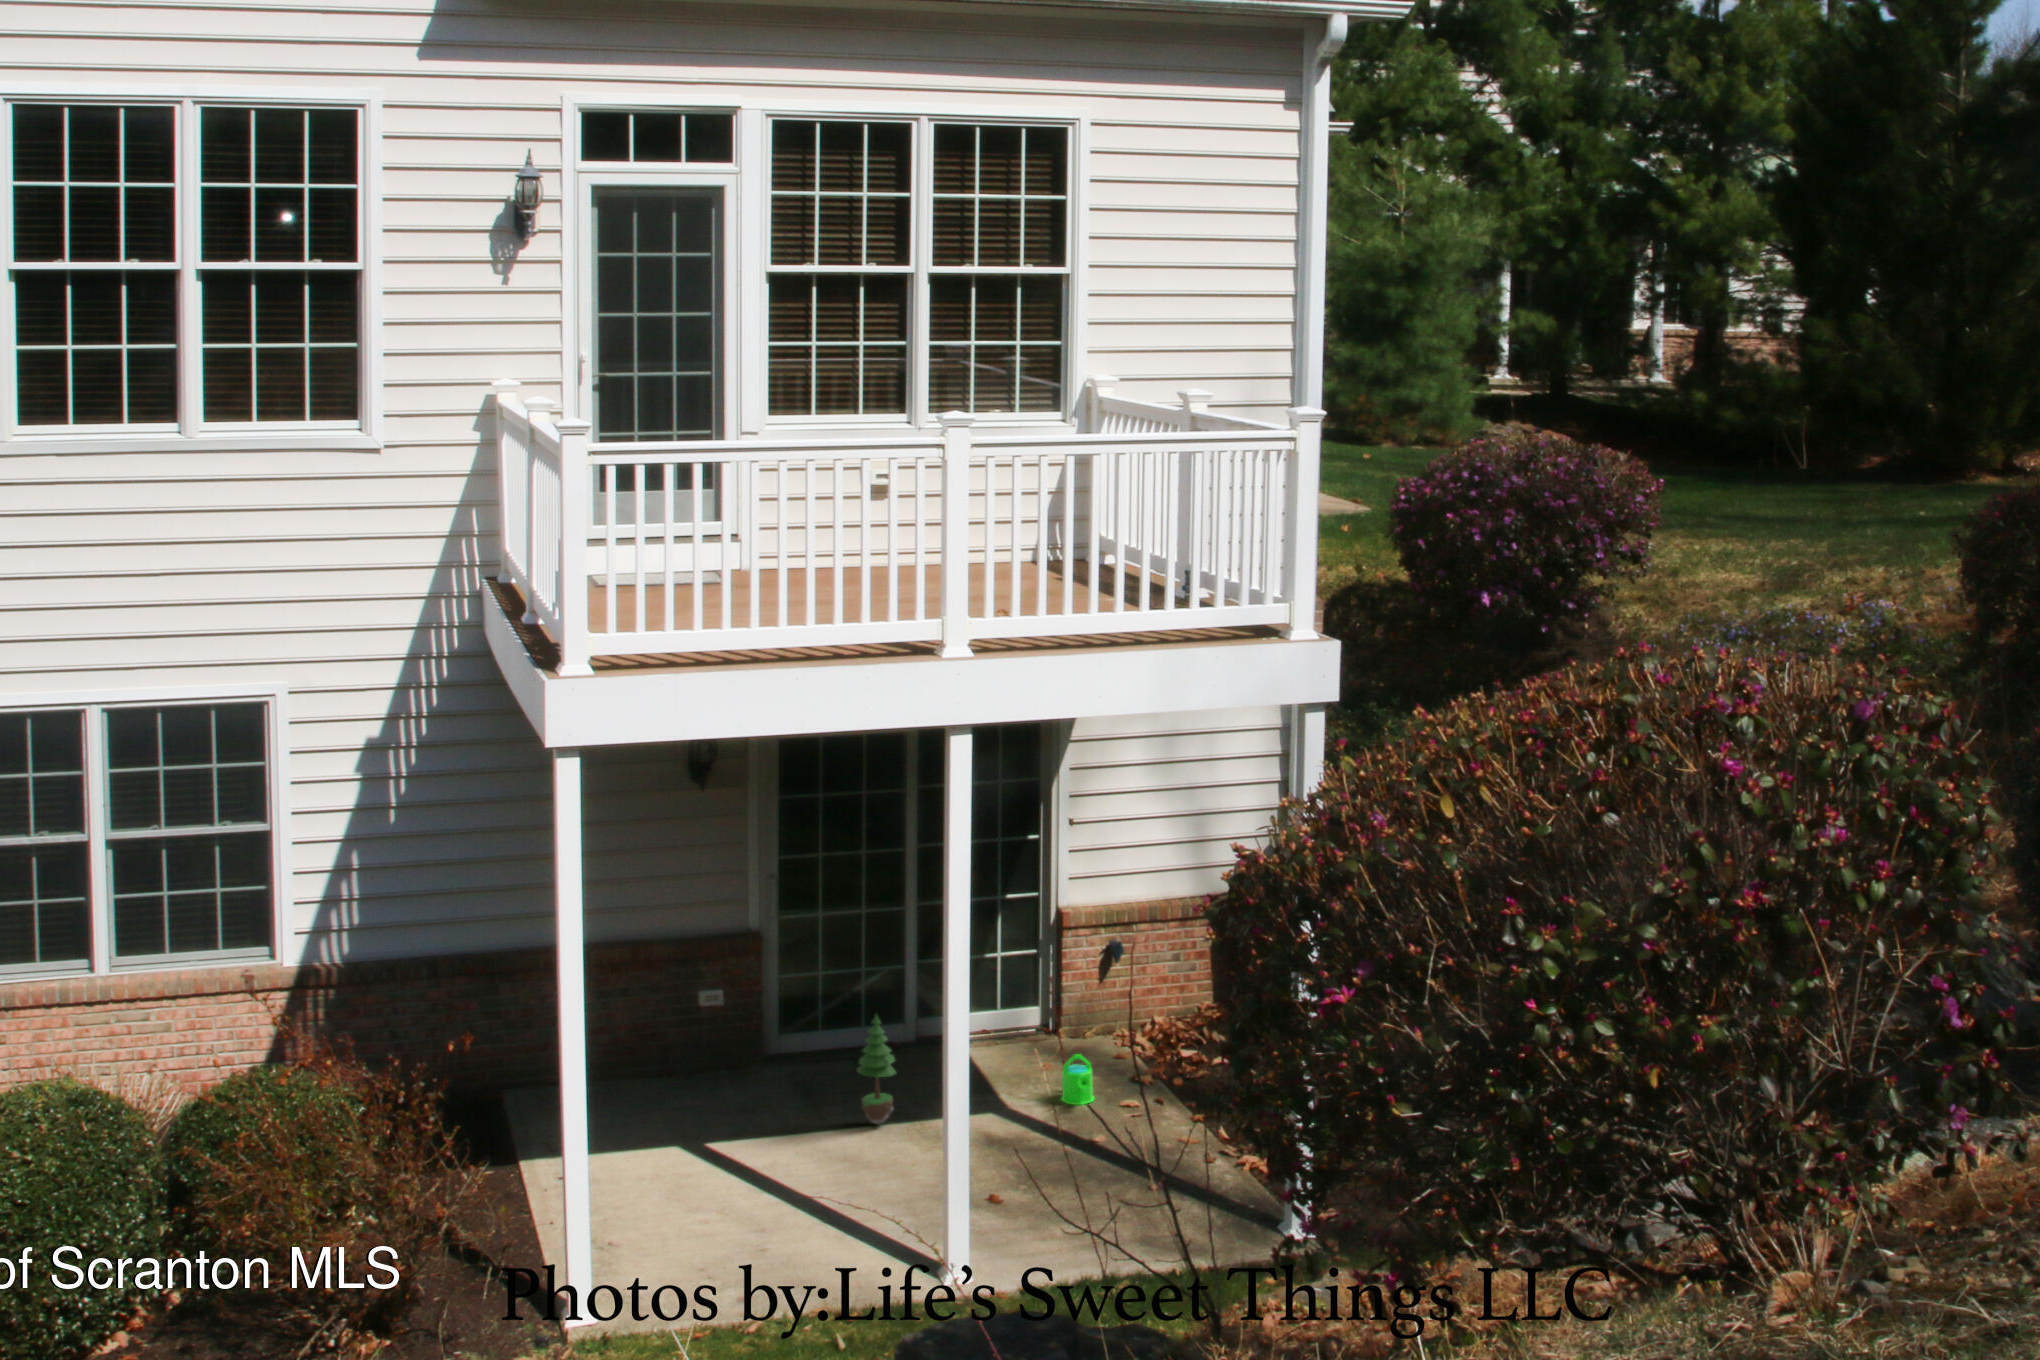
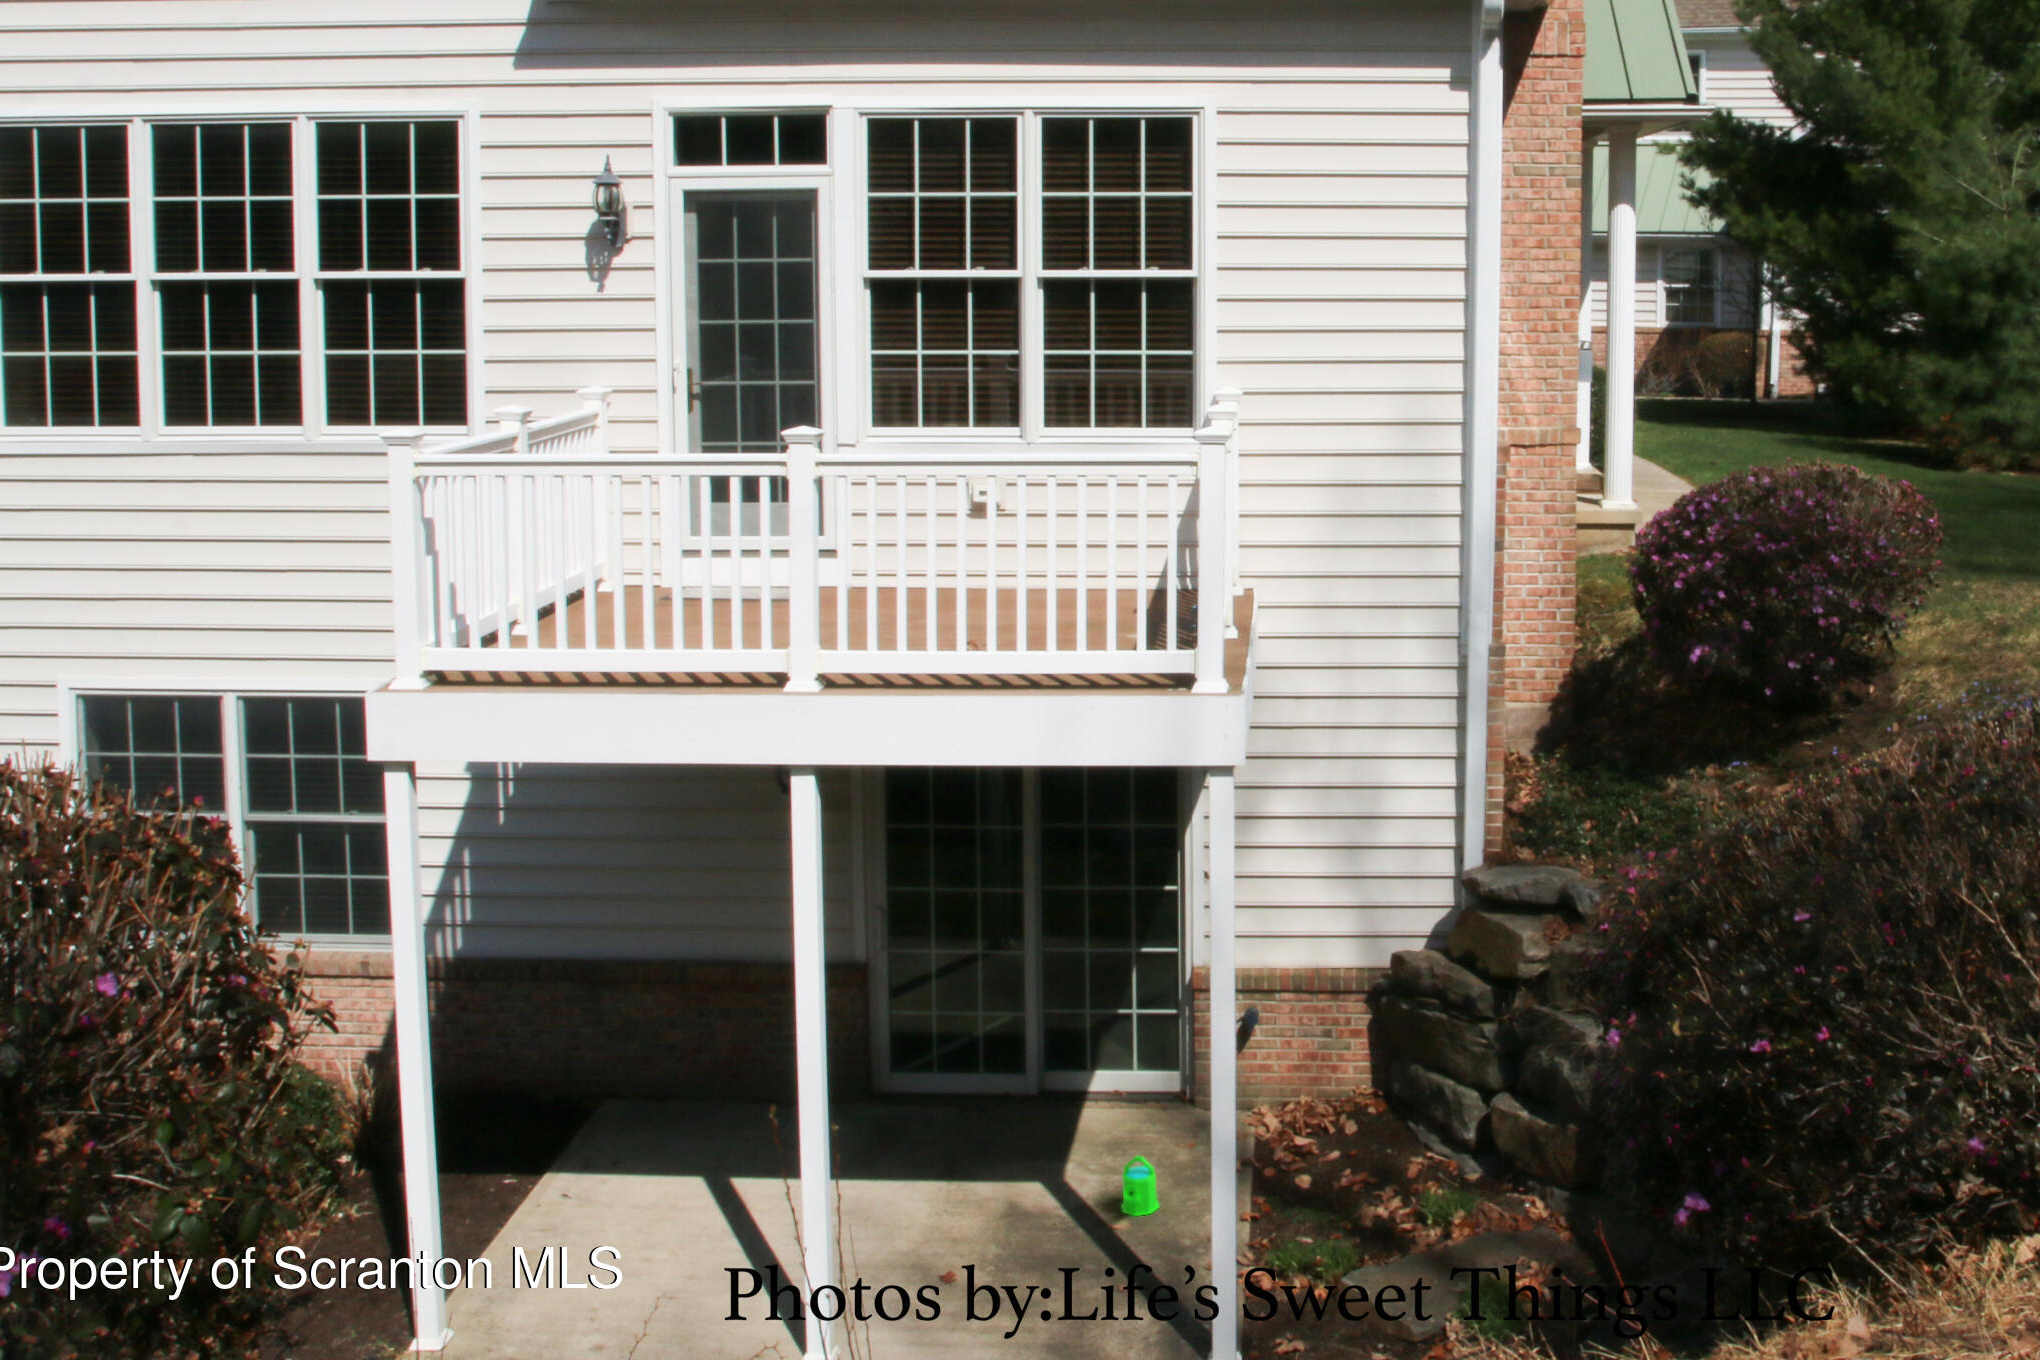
potted tree: present [857,1015,896,1125] -> none [874,1086,919,1209]

